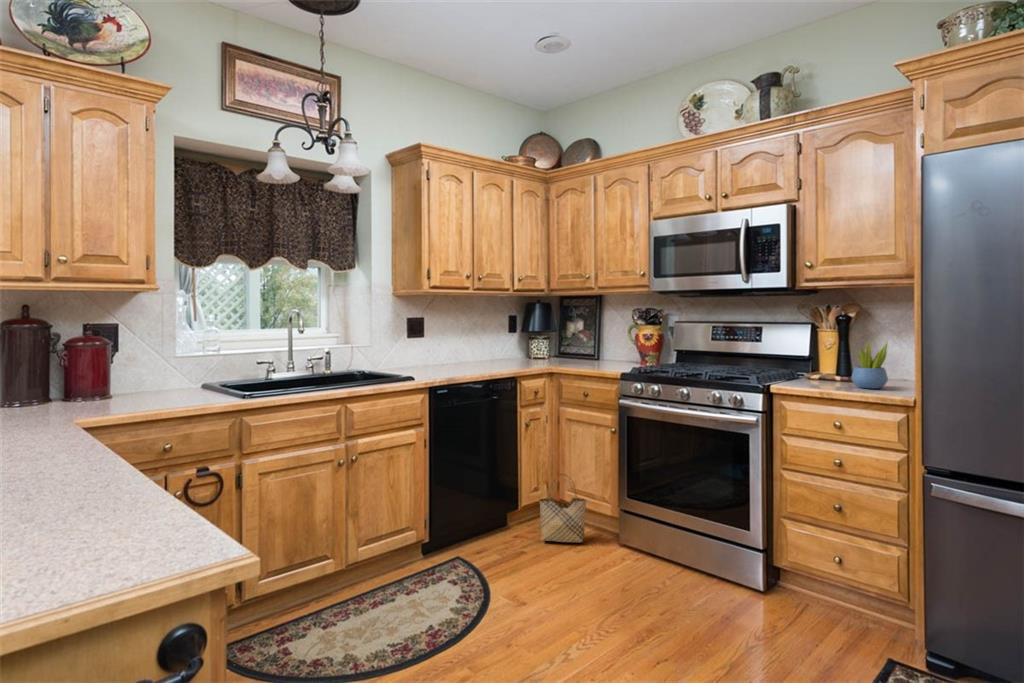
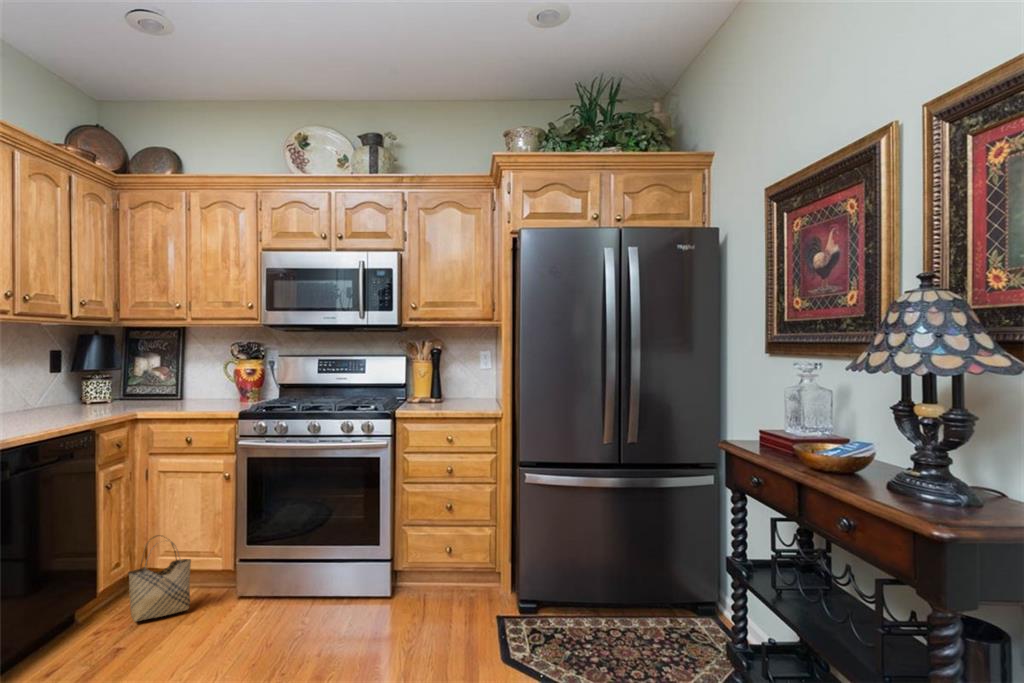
succulent plant: present [852,342,888,389] -> none [452,368,477,407]

